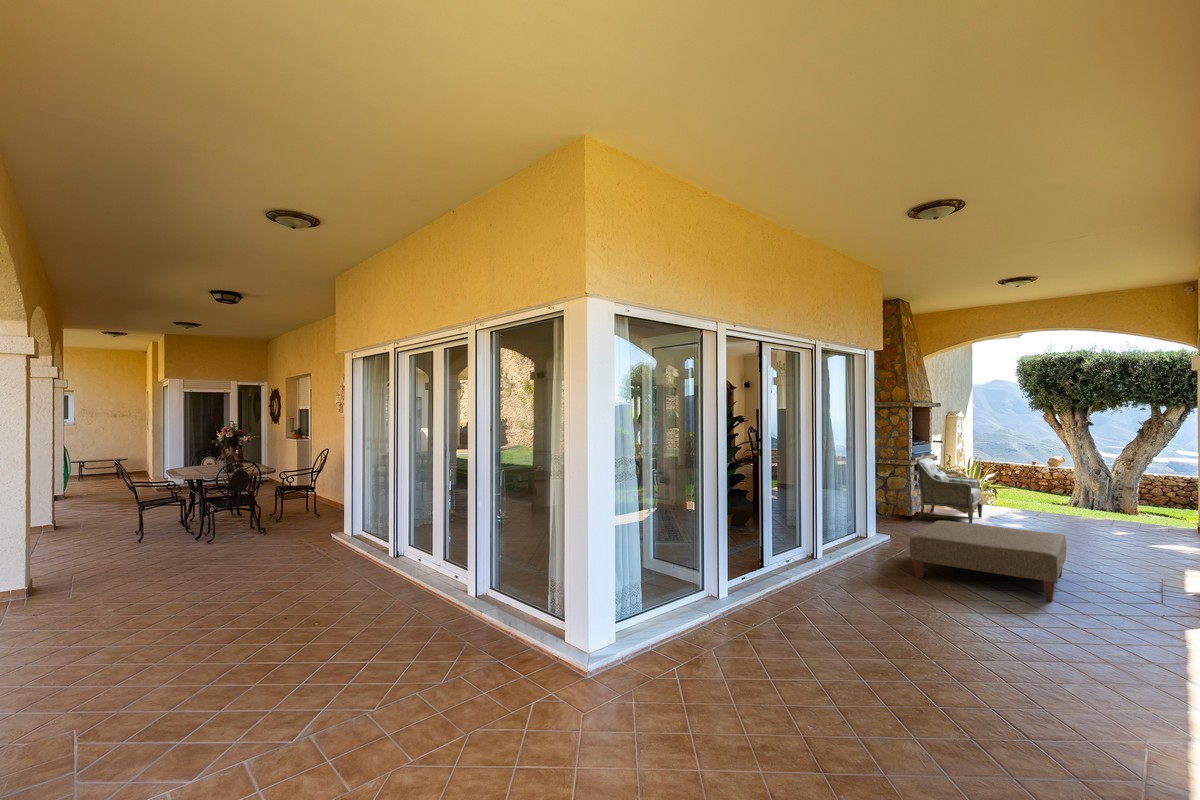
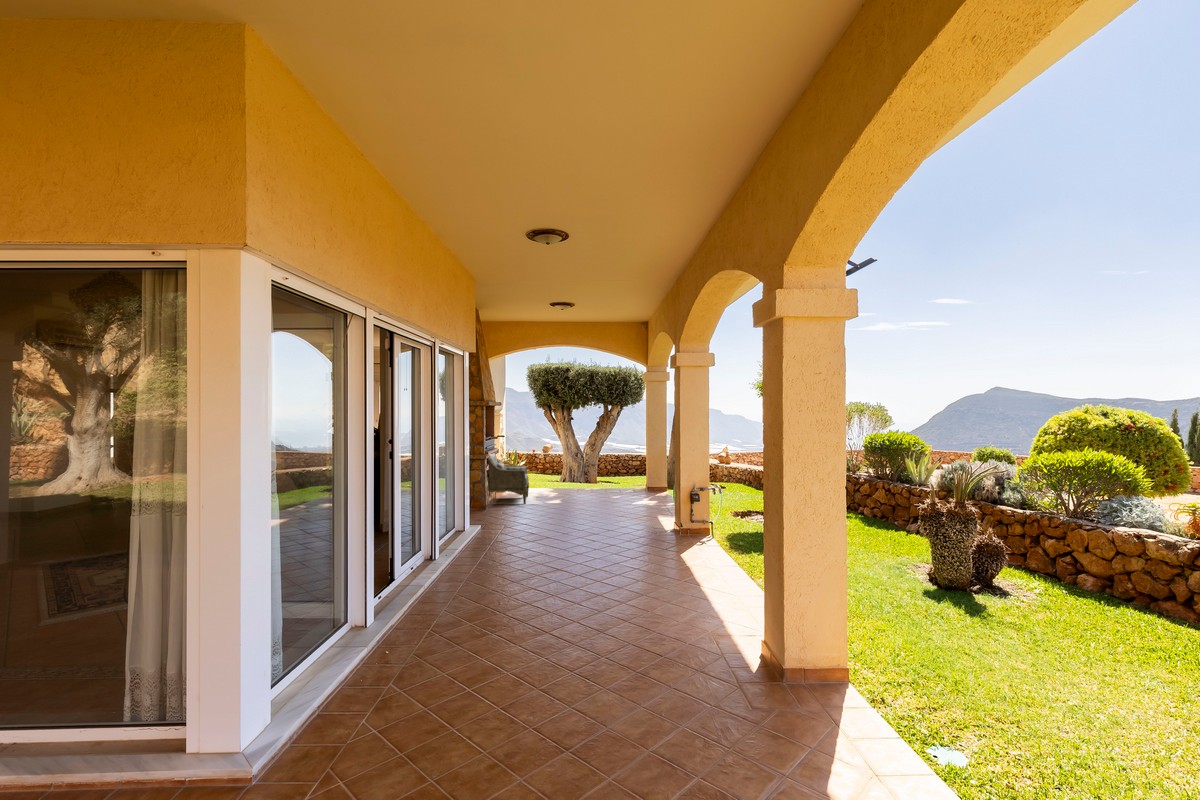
ottoman: present [910,521,1066,601] -> none [514,502,615,556]

